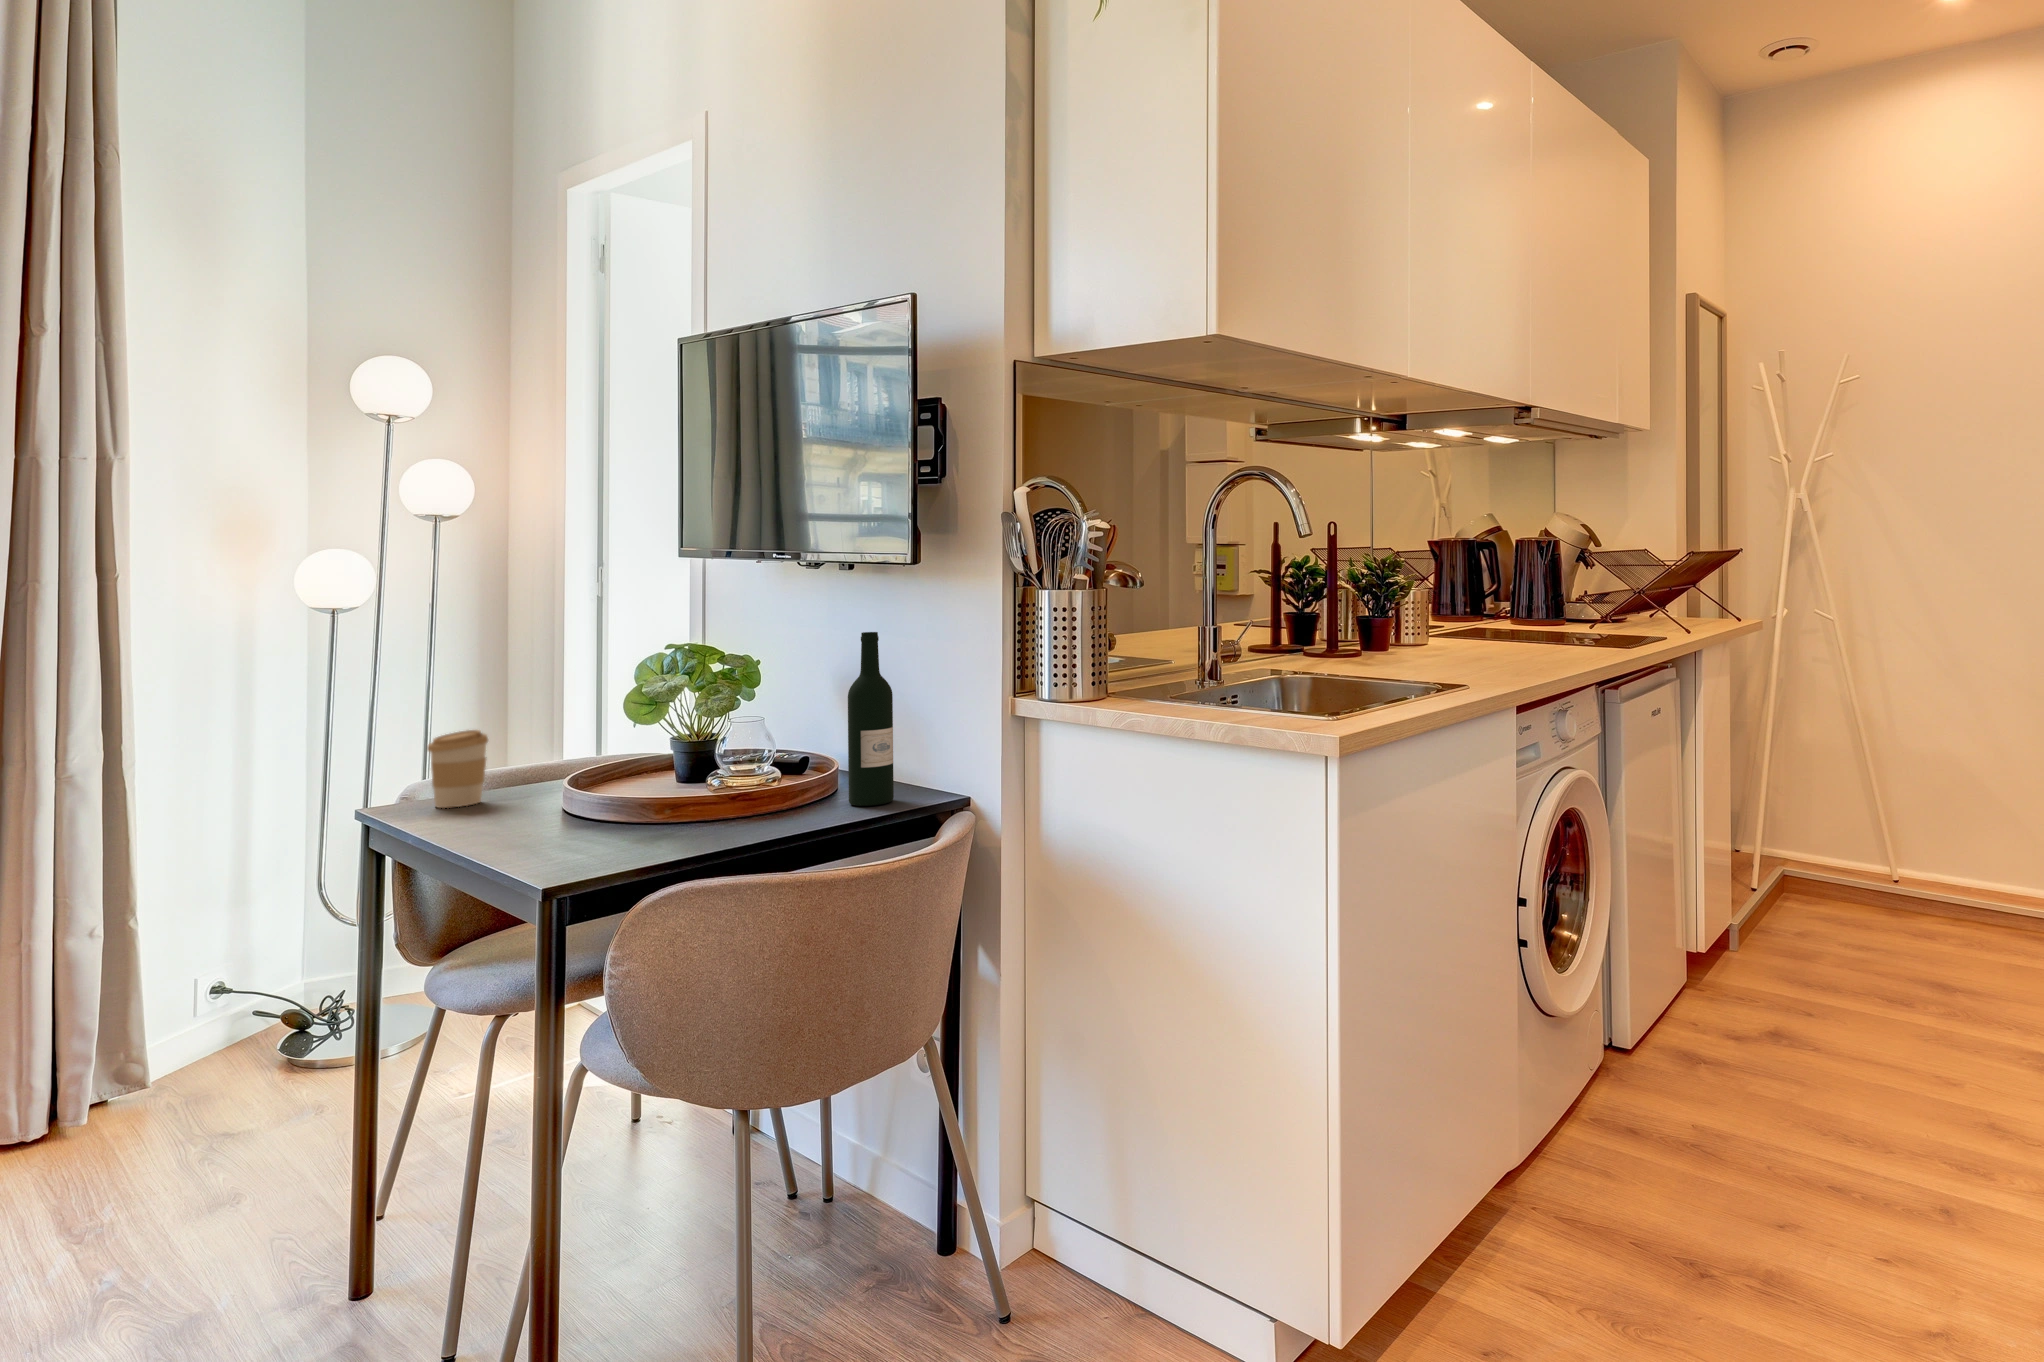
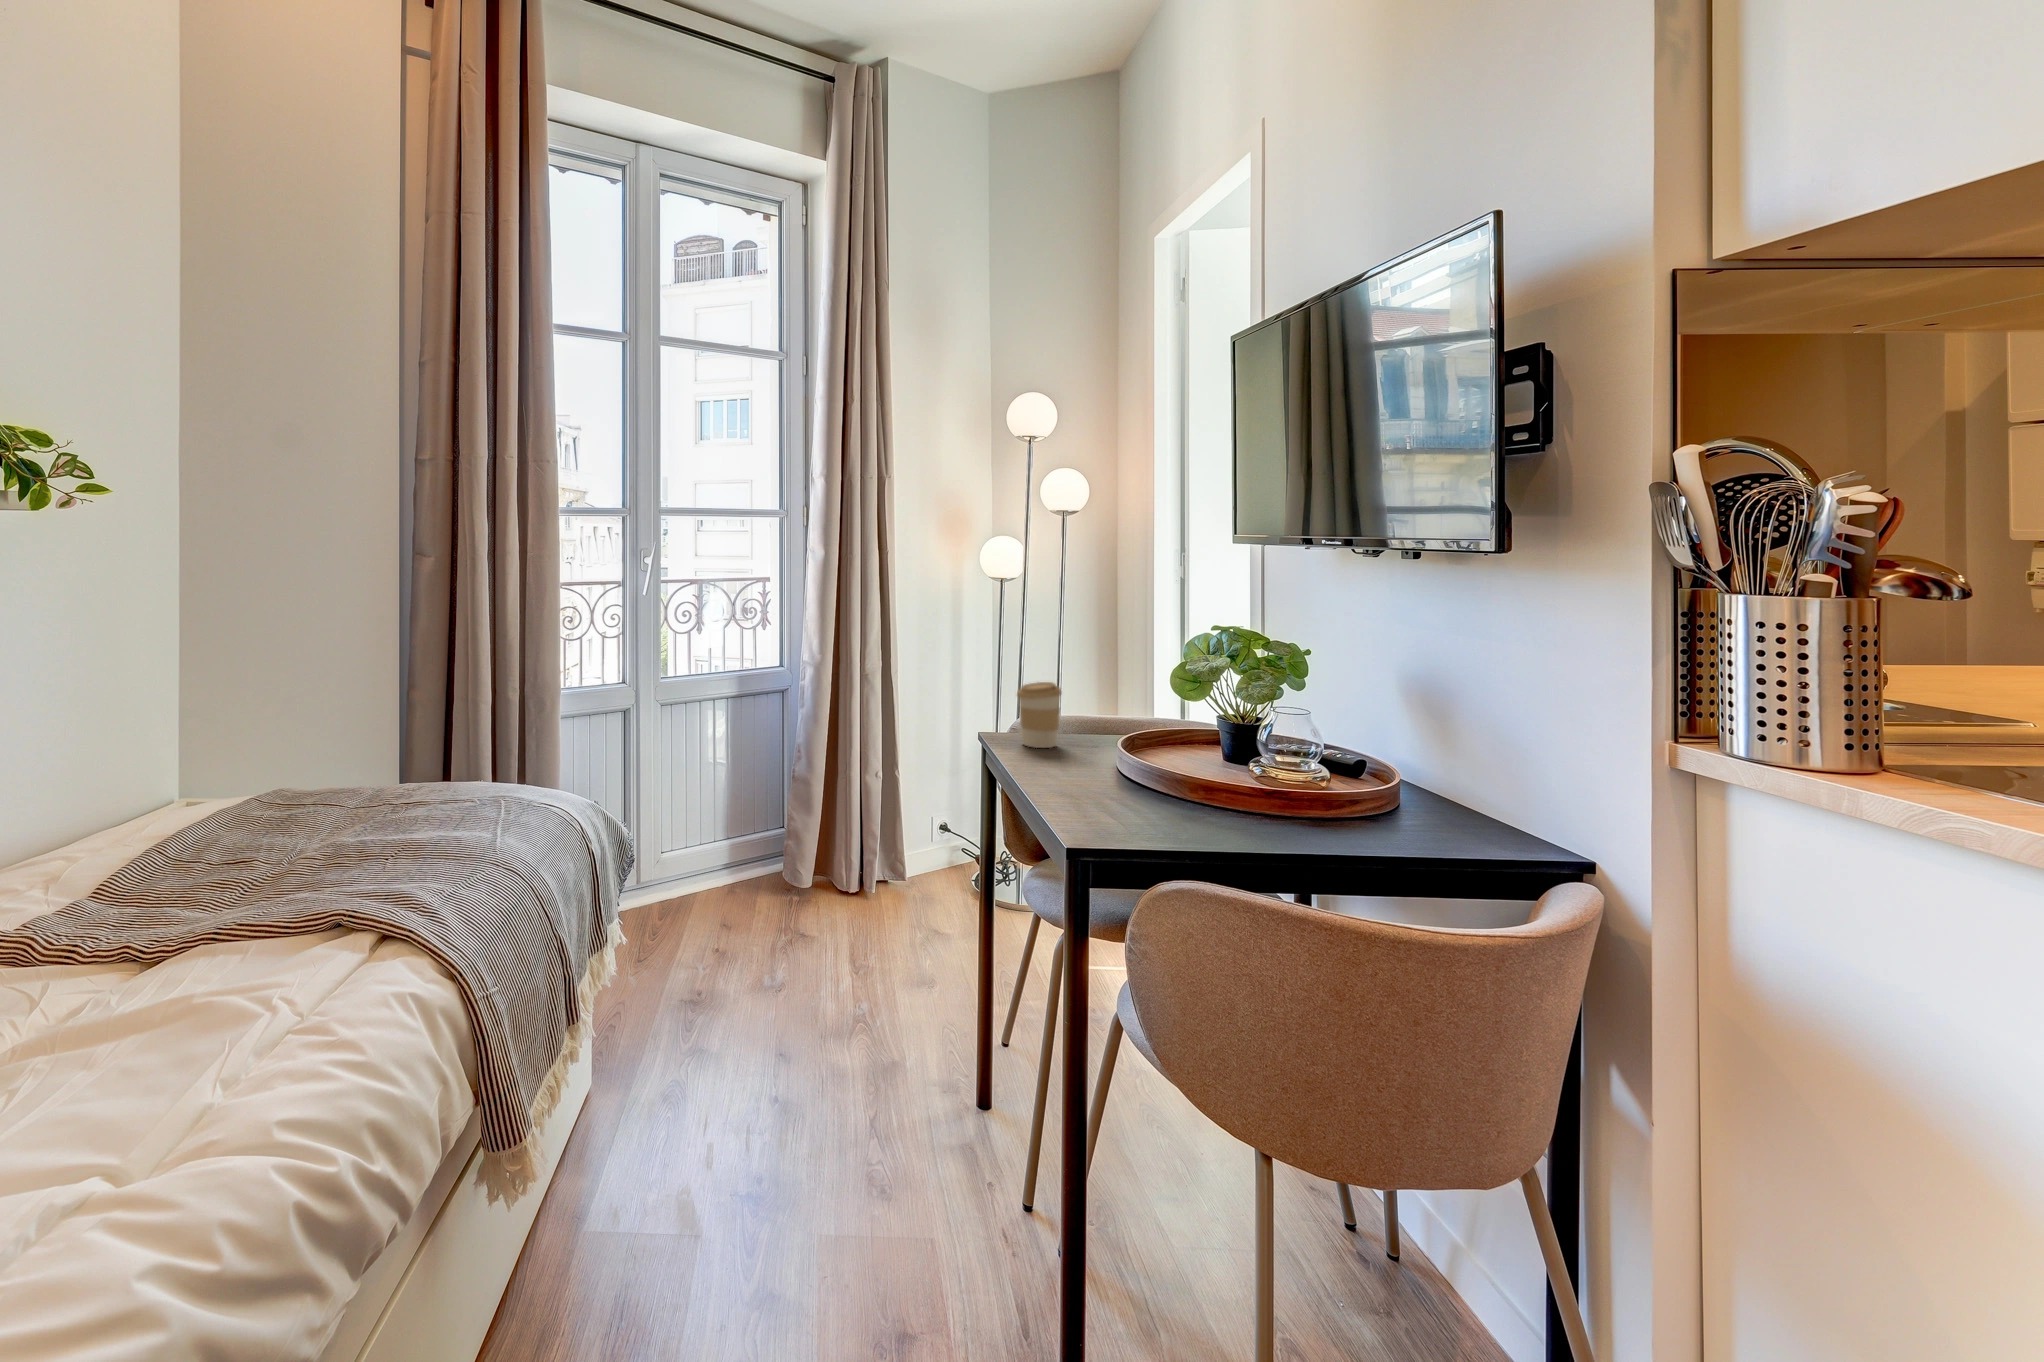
wine bottle: present [848,632,894,806] -> none [1413,631,1476,844]

